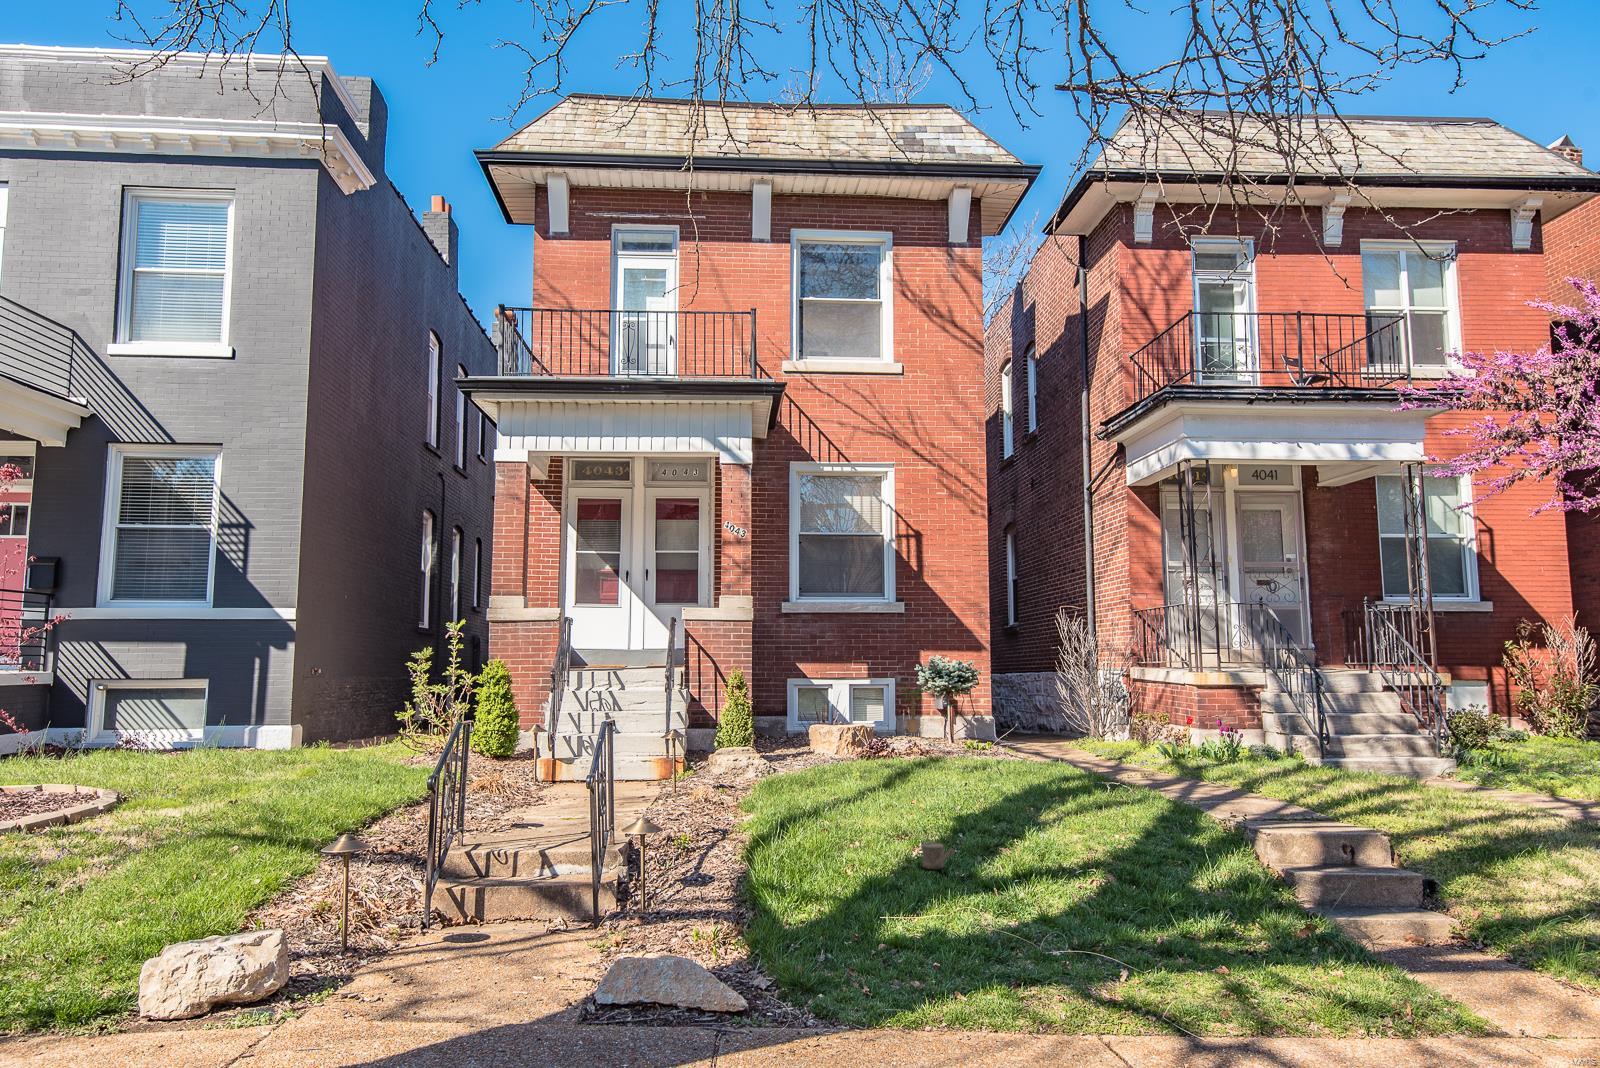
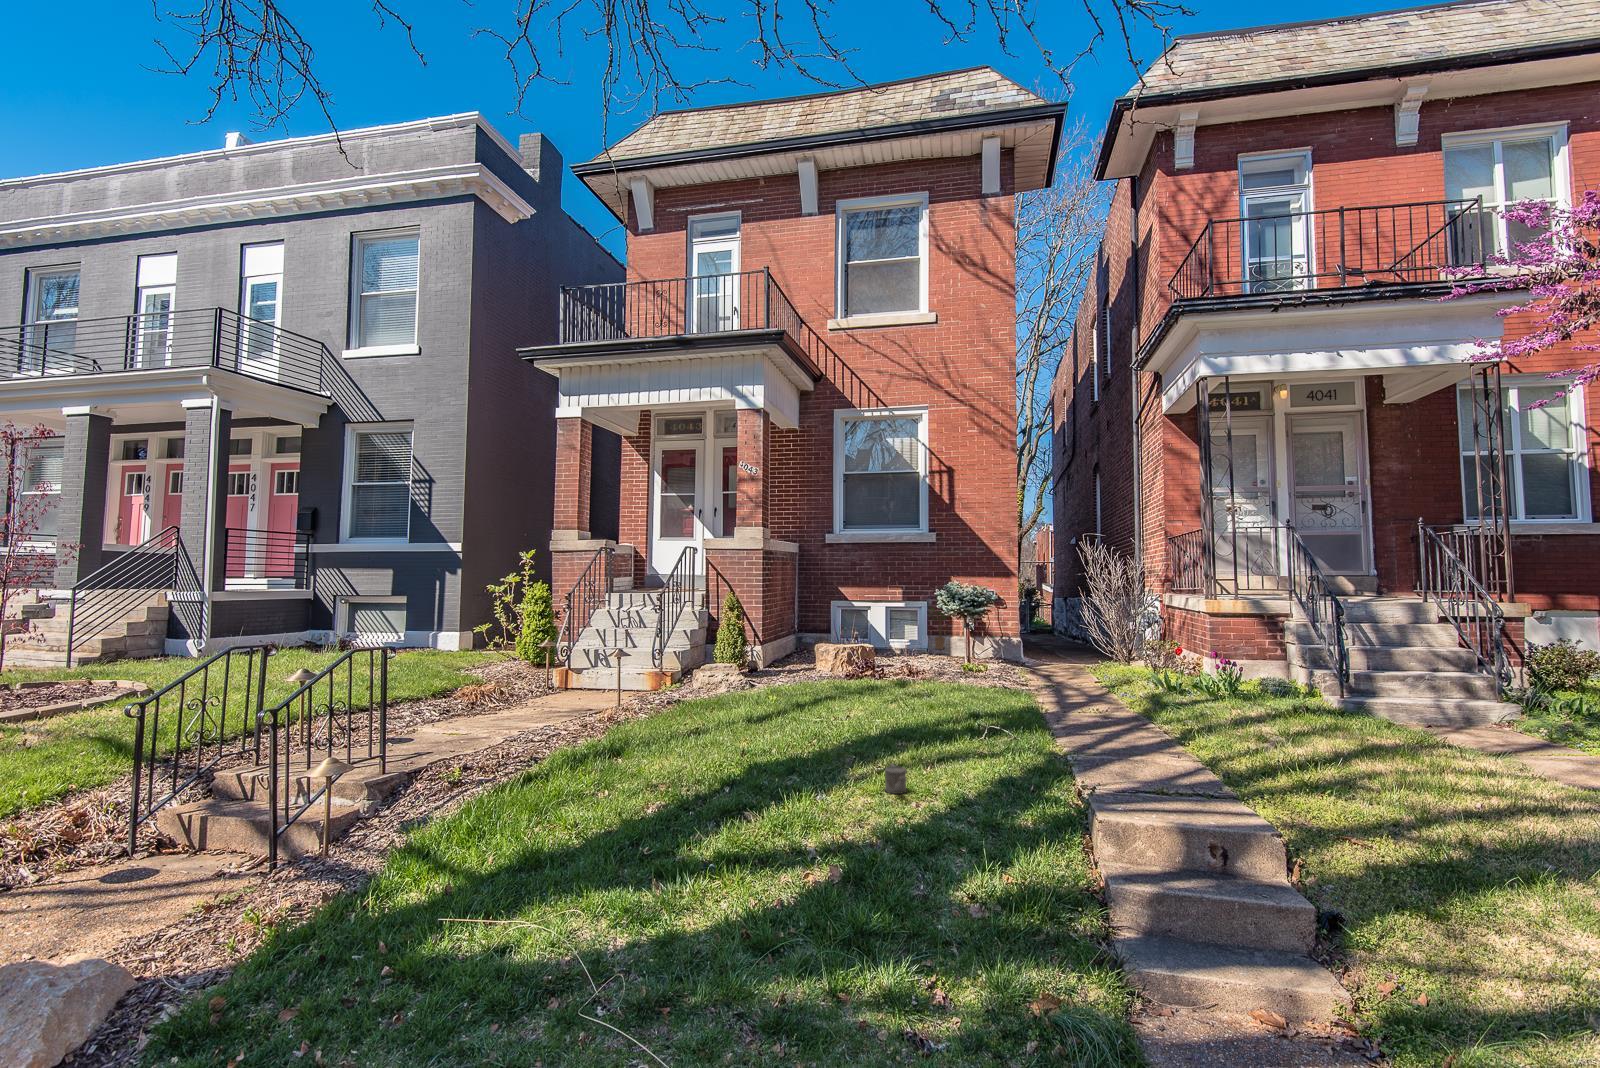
watering can: present [921,841,954,869] -> present [885,764,907,794]

